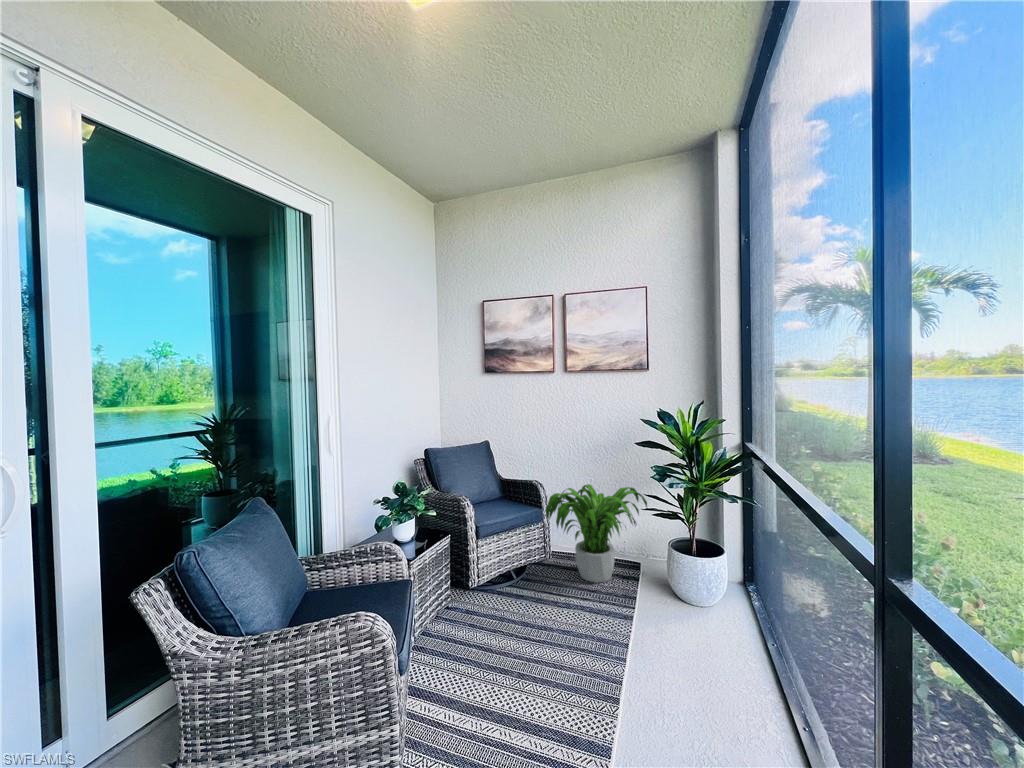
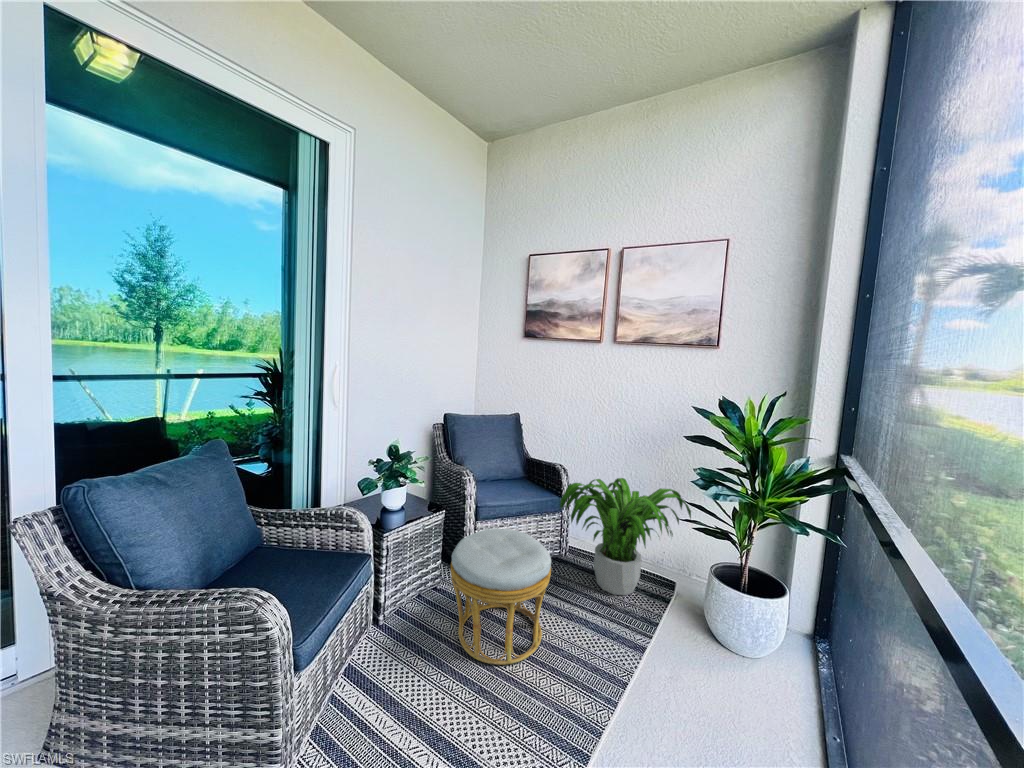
ottoman: none [471,542,555,656] -> present [451,528,551,665]

